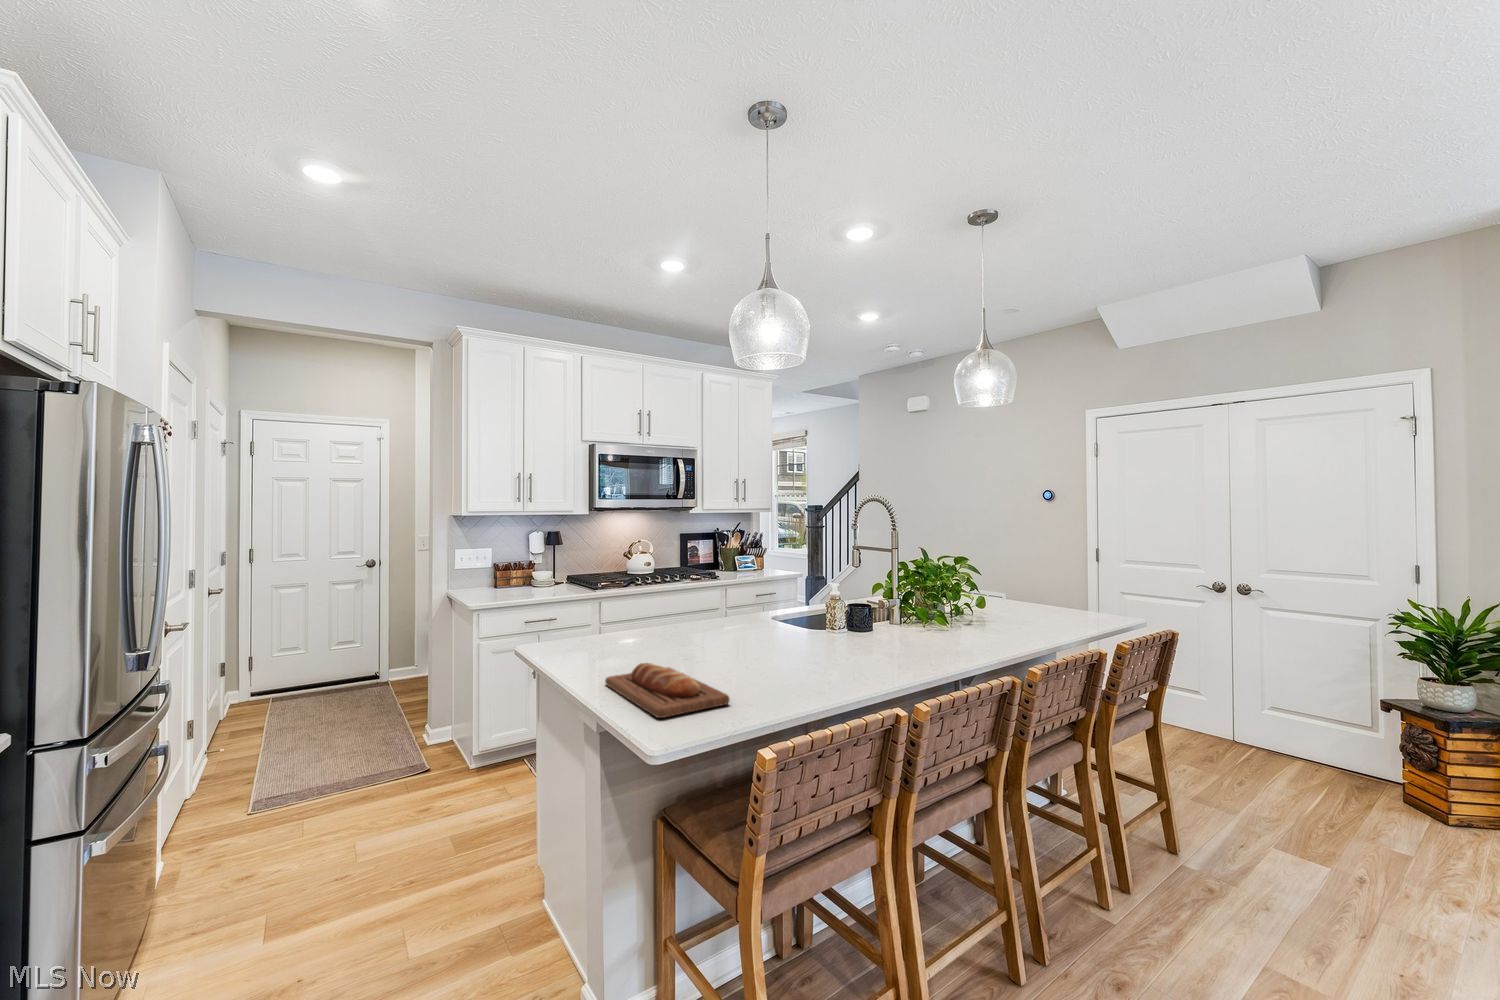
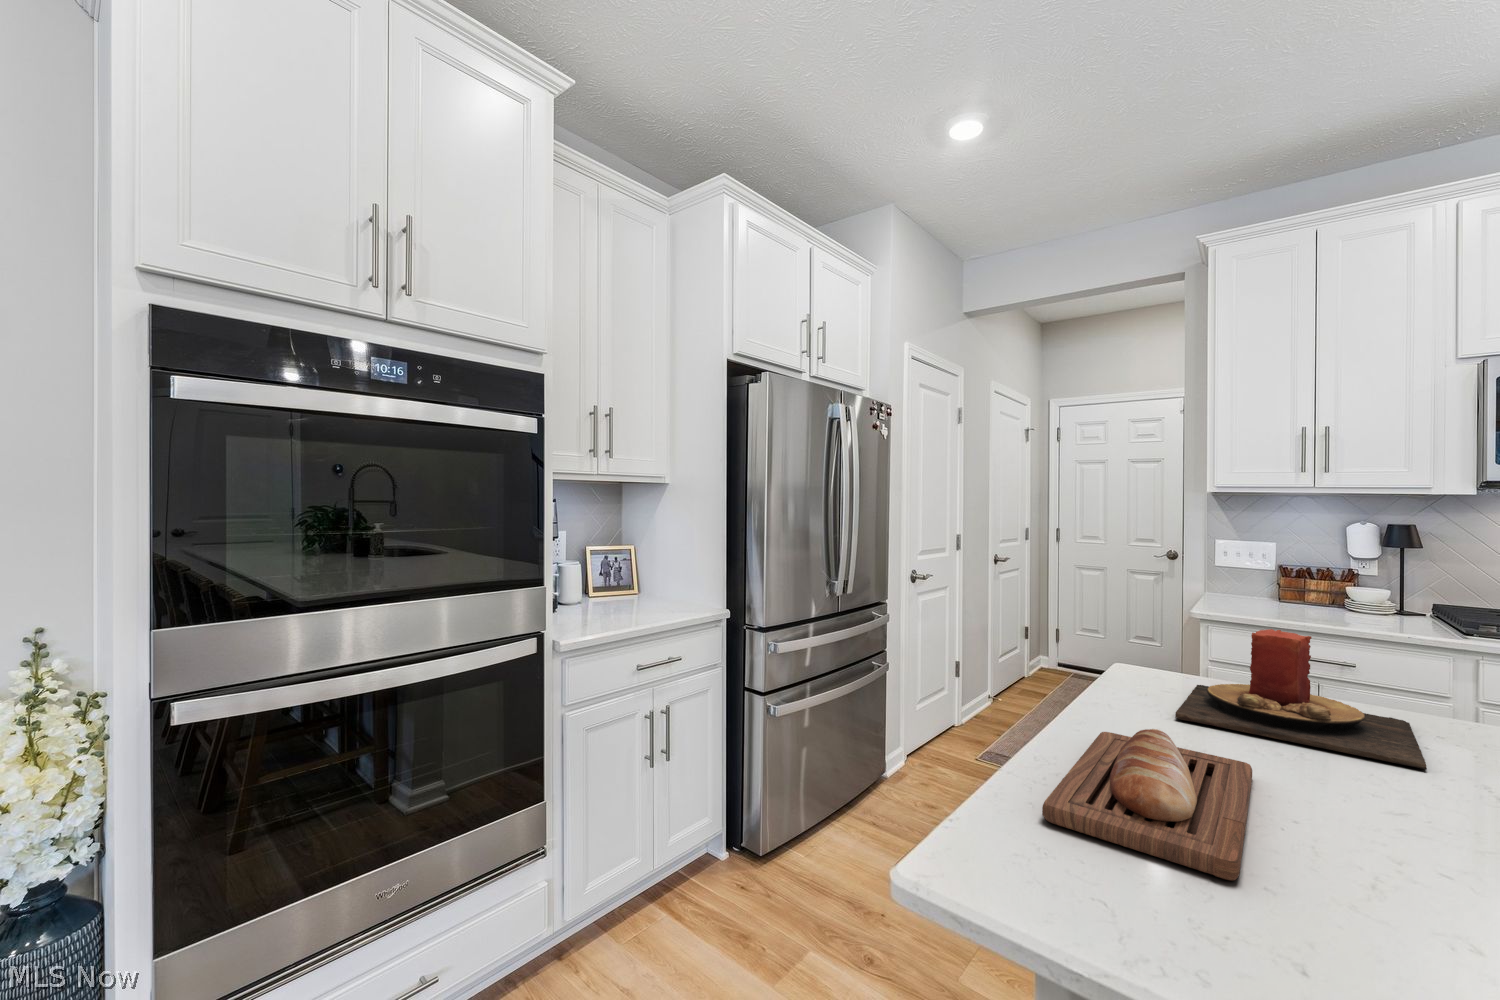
candle: none [579,601,696,663] -> present [1175,629,1427,769]

